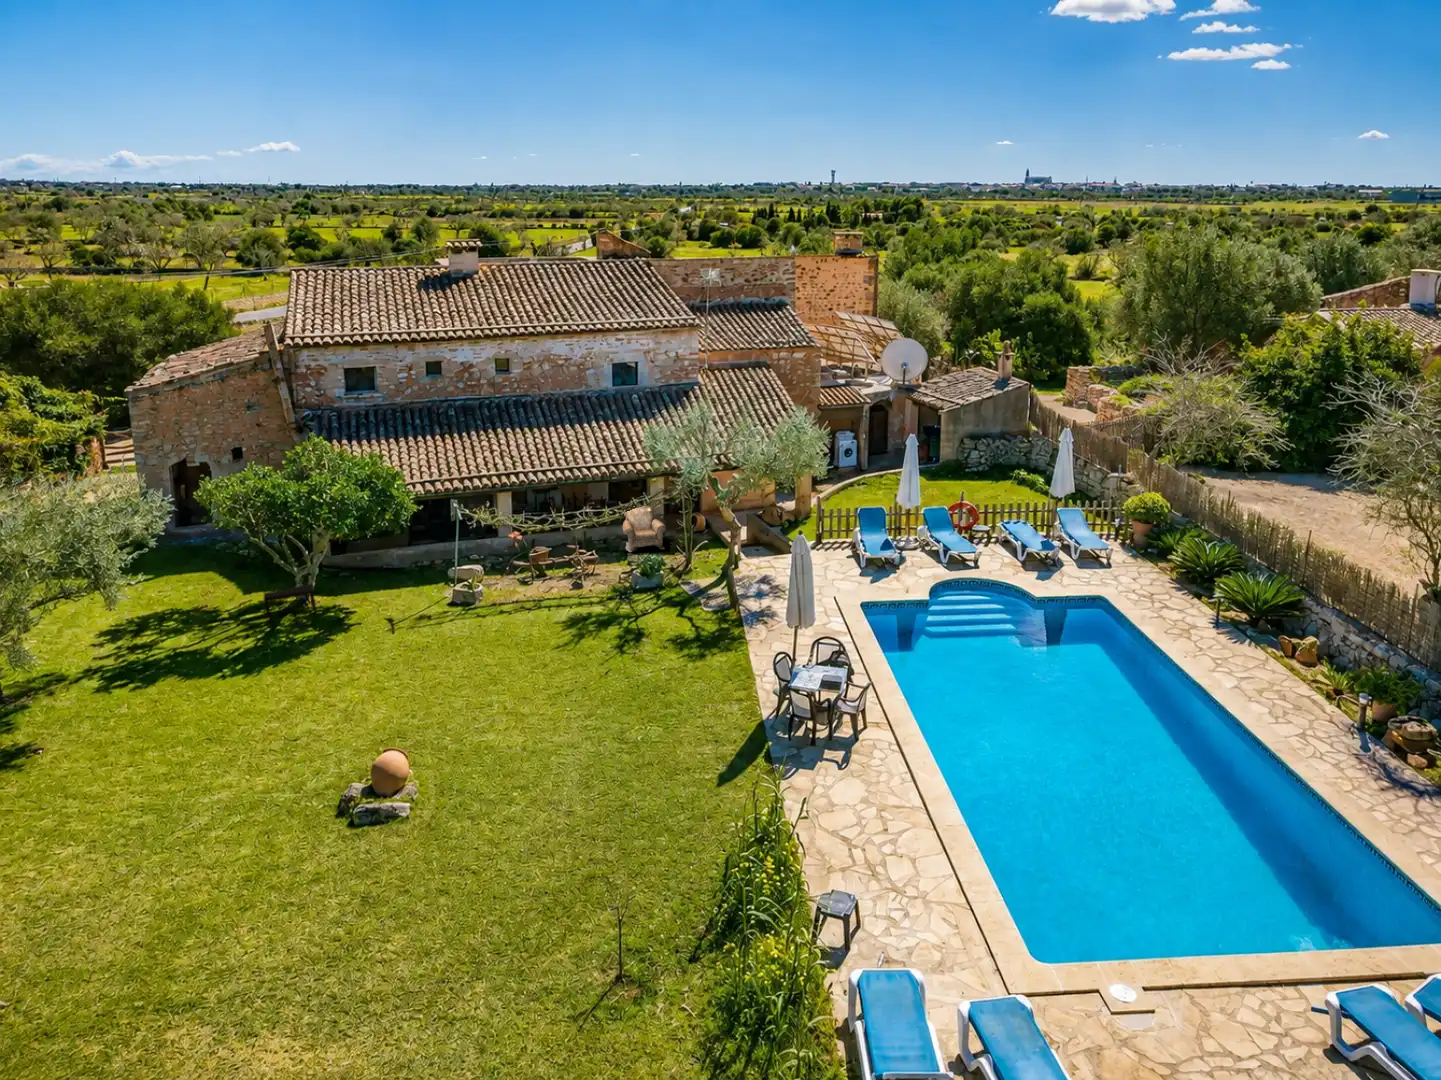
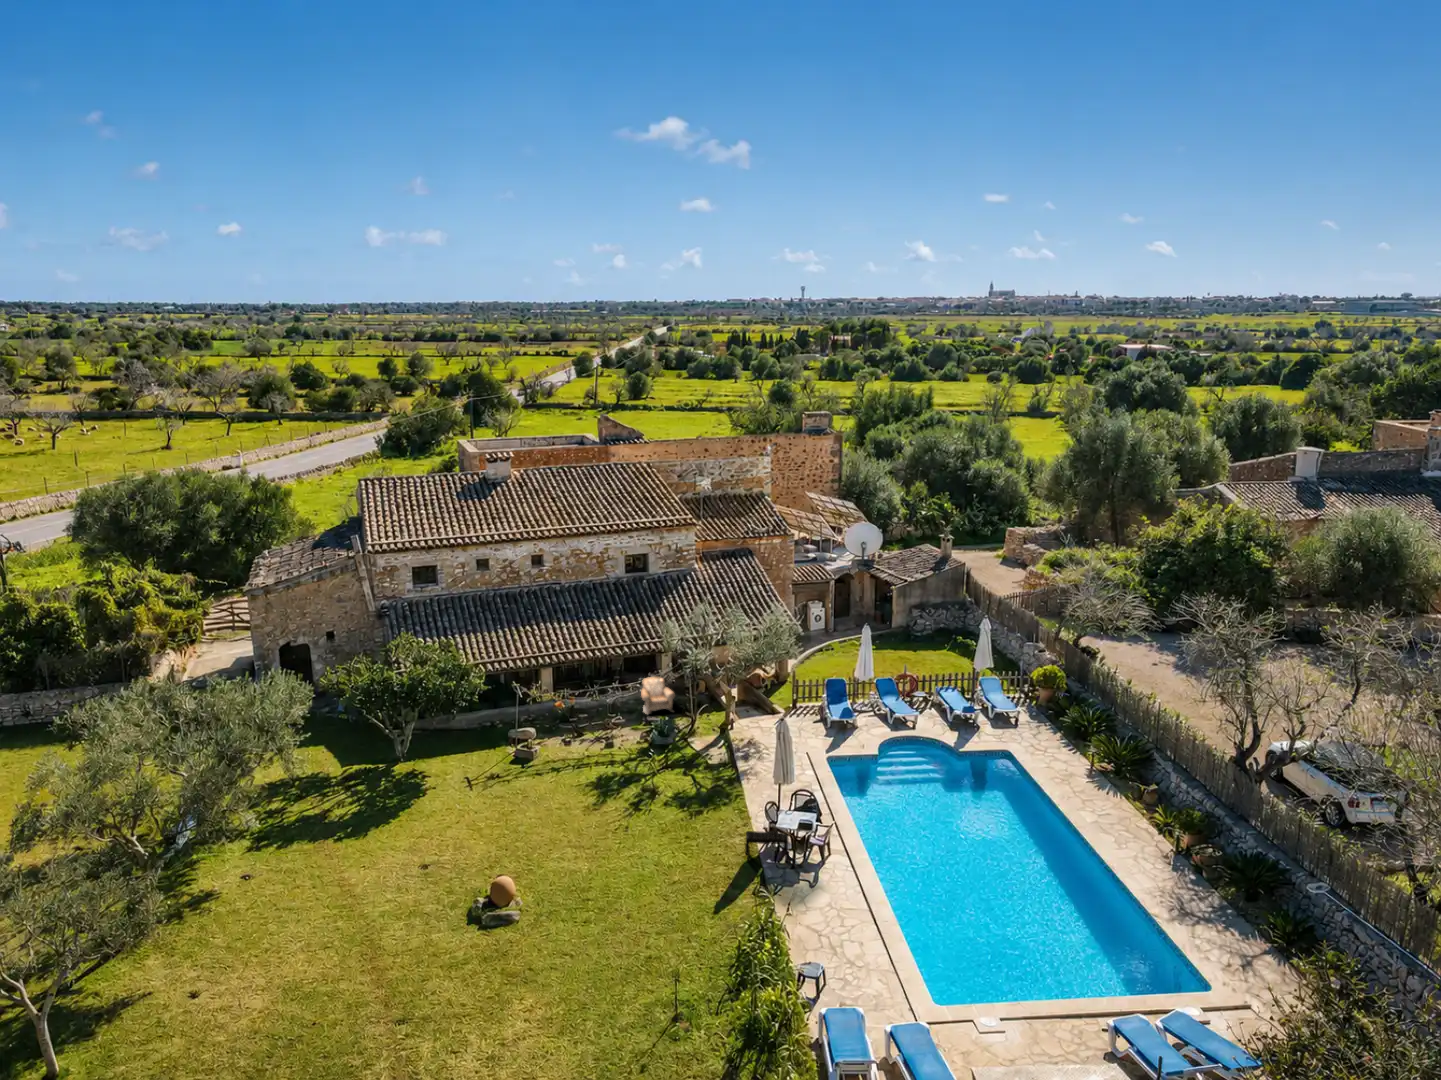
bench: present [264,584,317,622] -> present [745,831,788,862]

